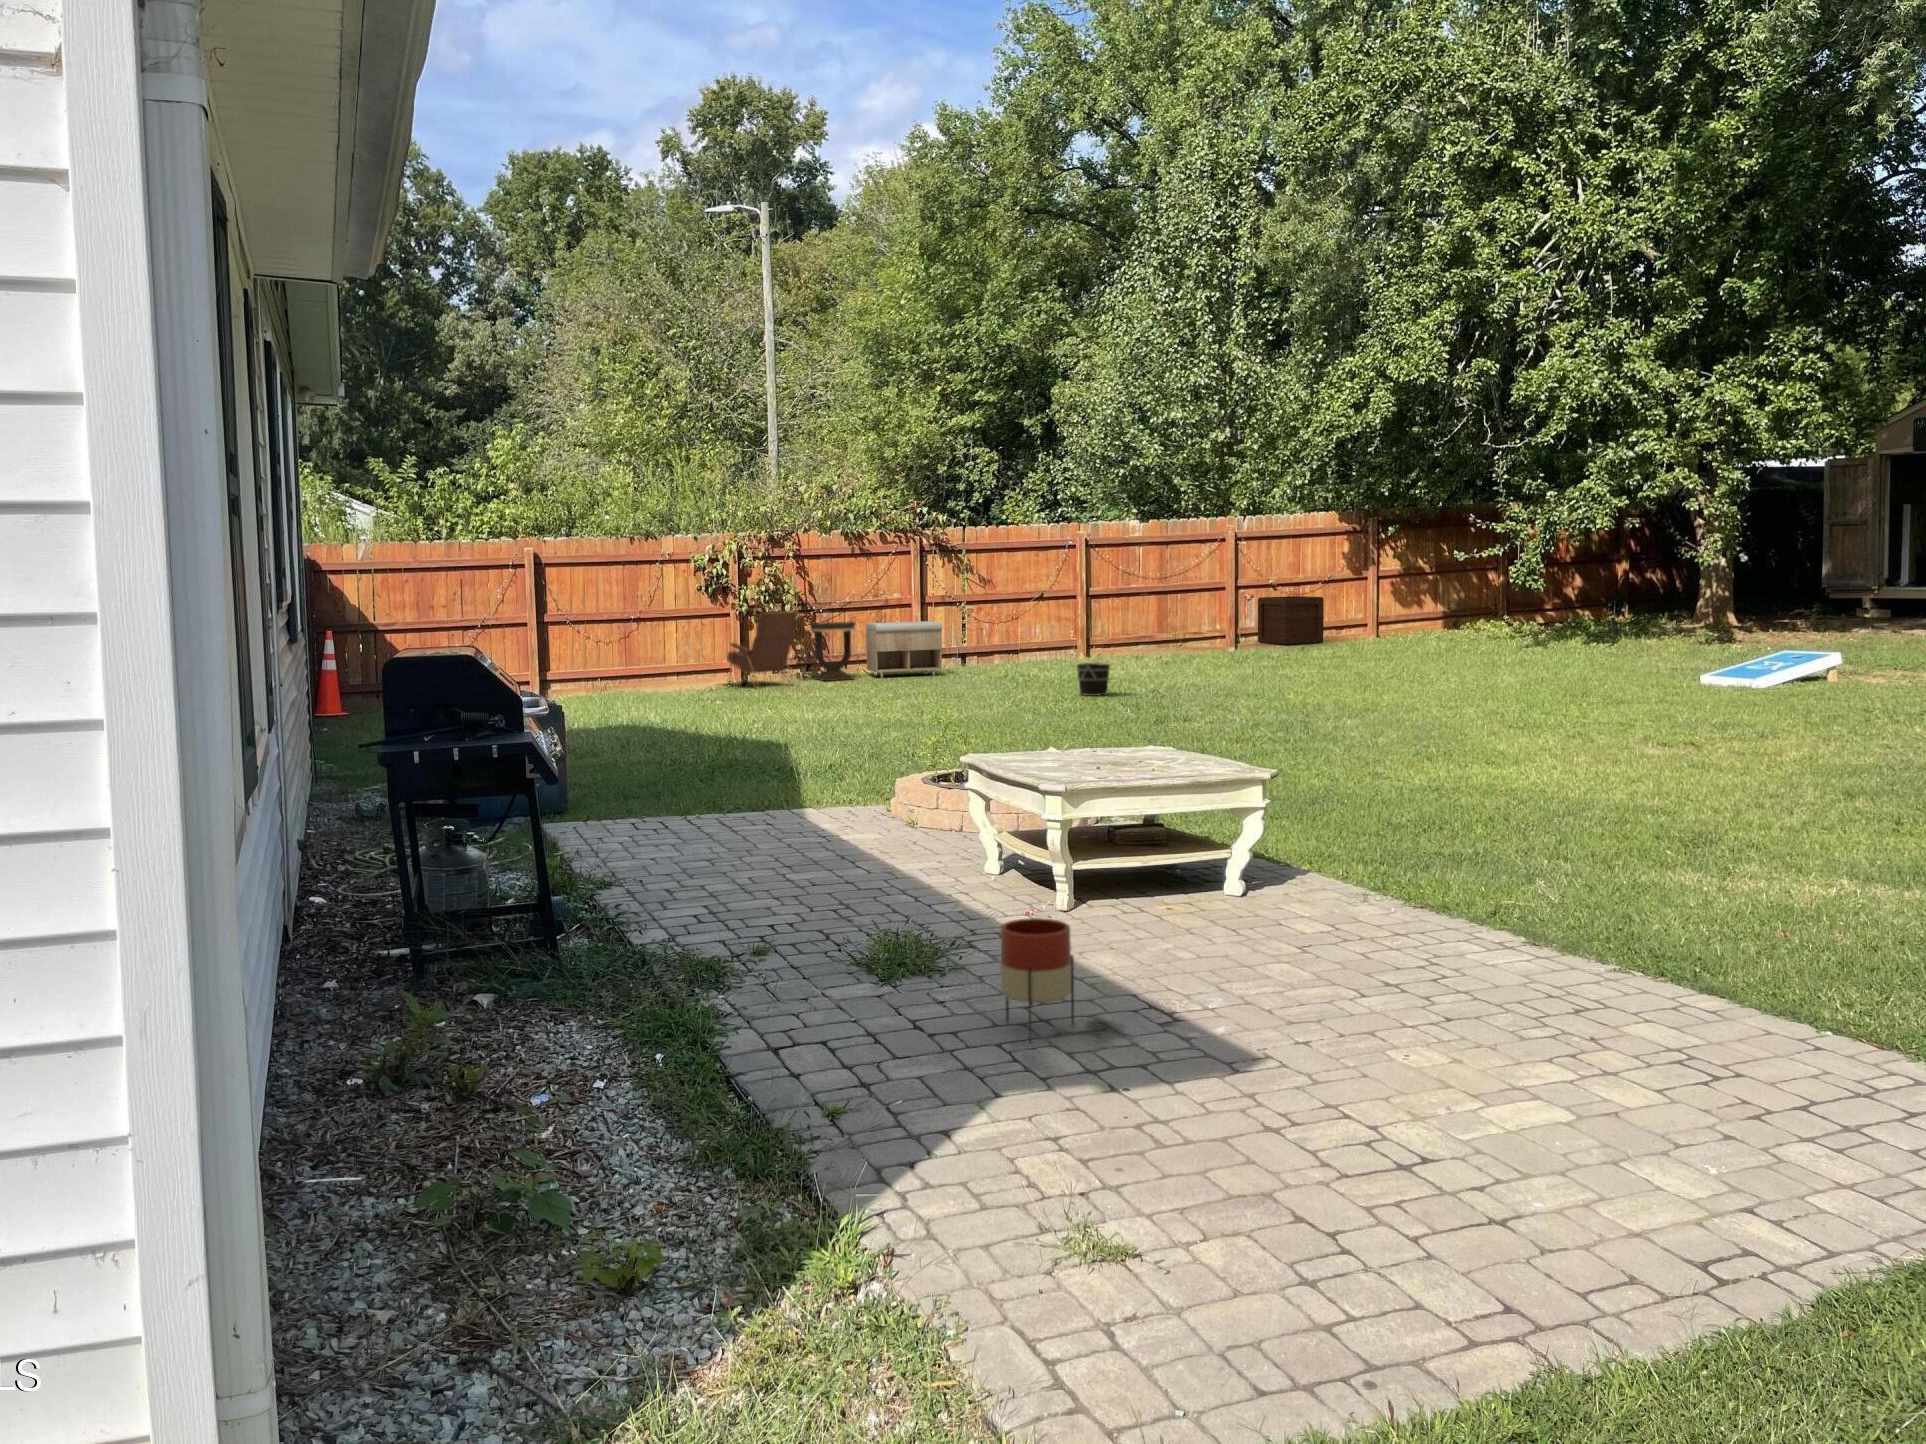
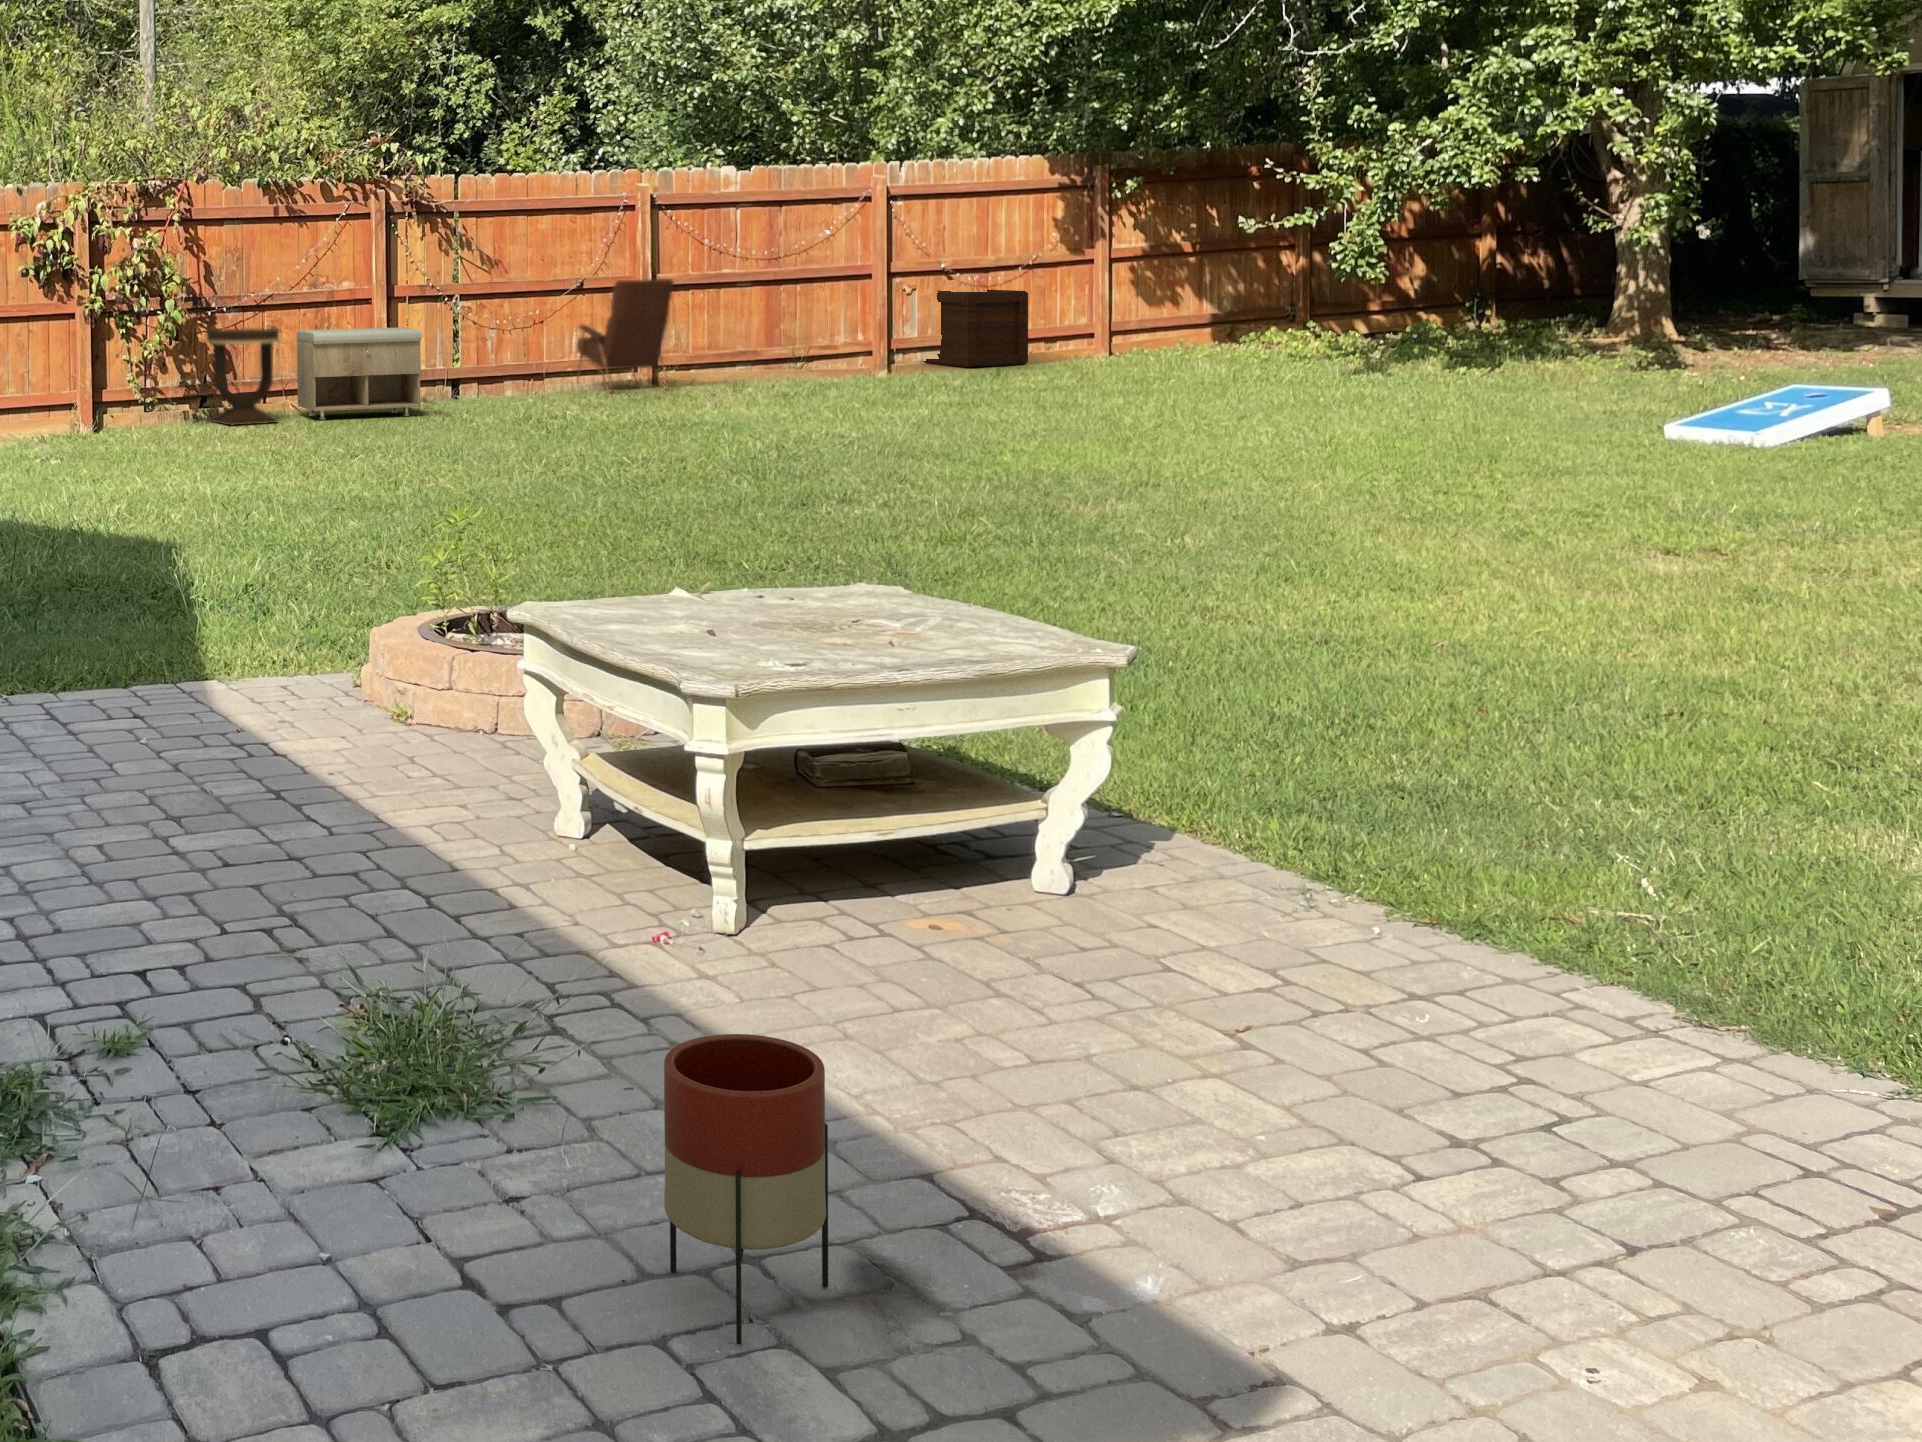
armchair: present [727,611,797,688] -> present [577,279,673,391]
bucket: present [1077,663,1110,696] -> none [649,398,706,455]

